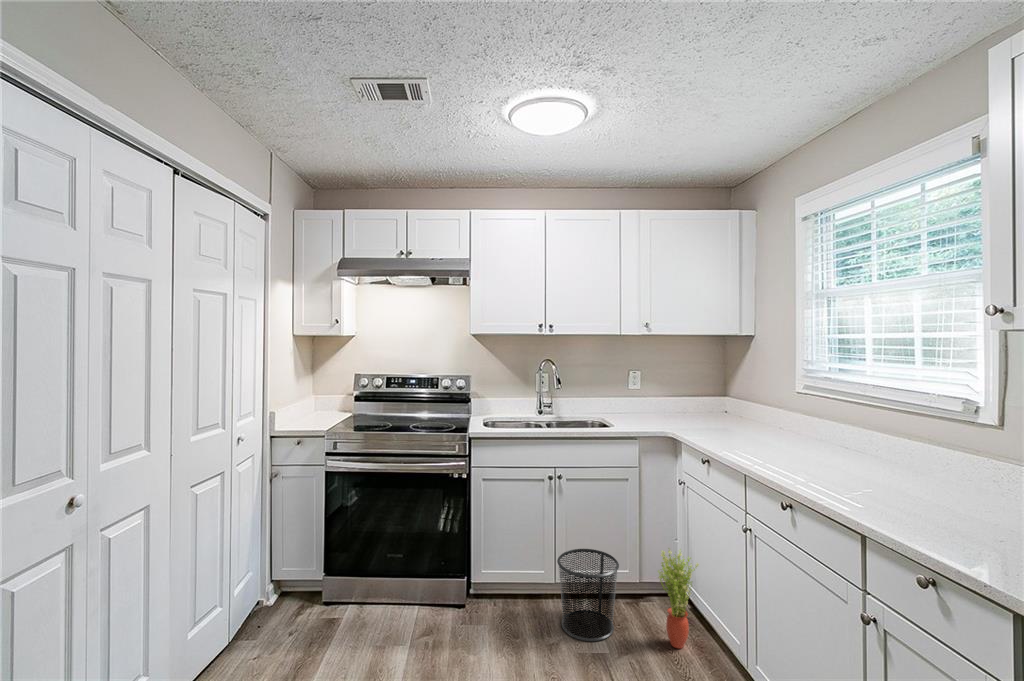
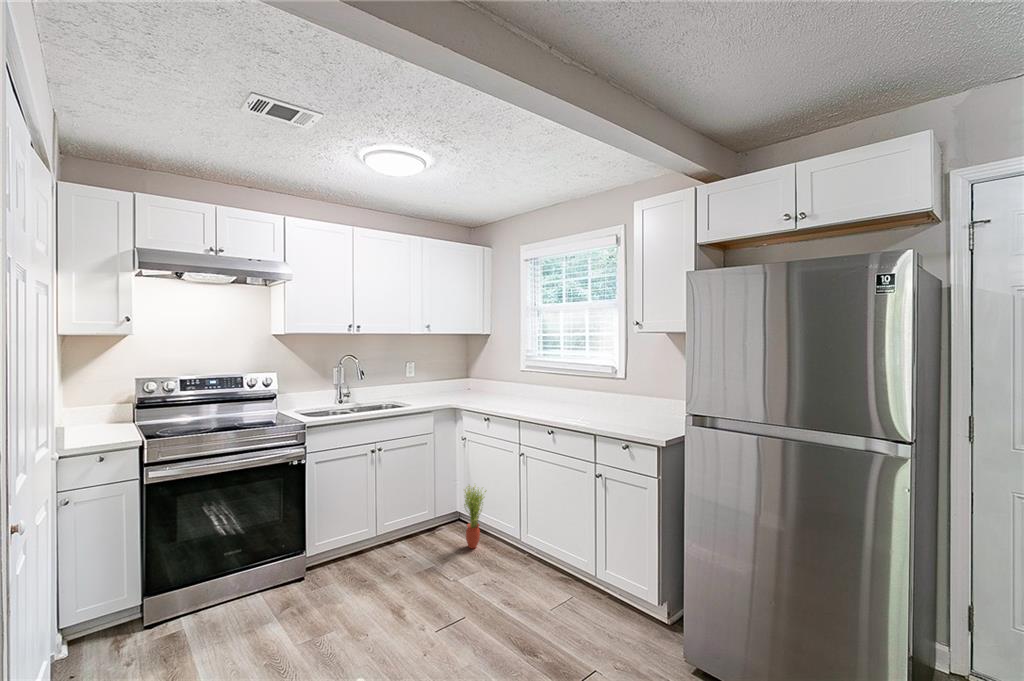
waste bin: present [557,549,619,641] -> none [389,500,435,566]

